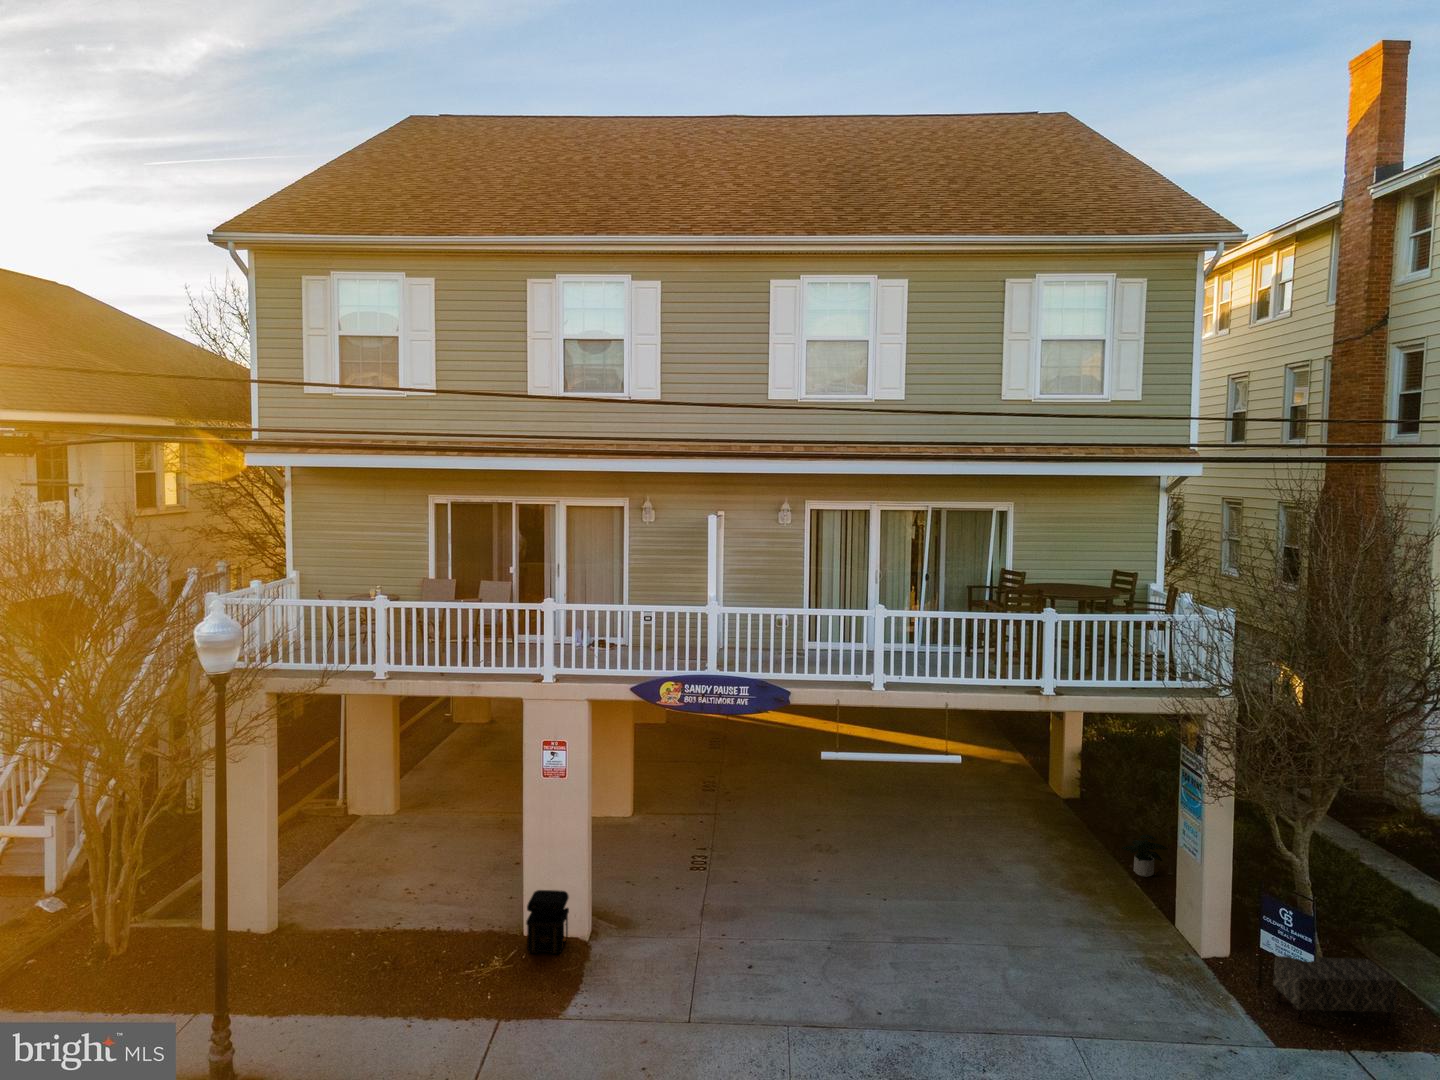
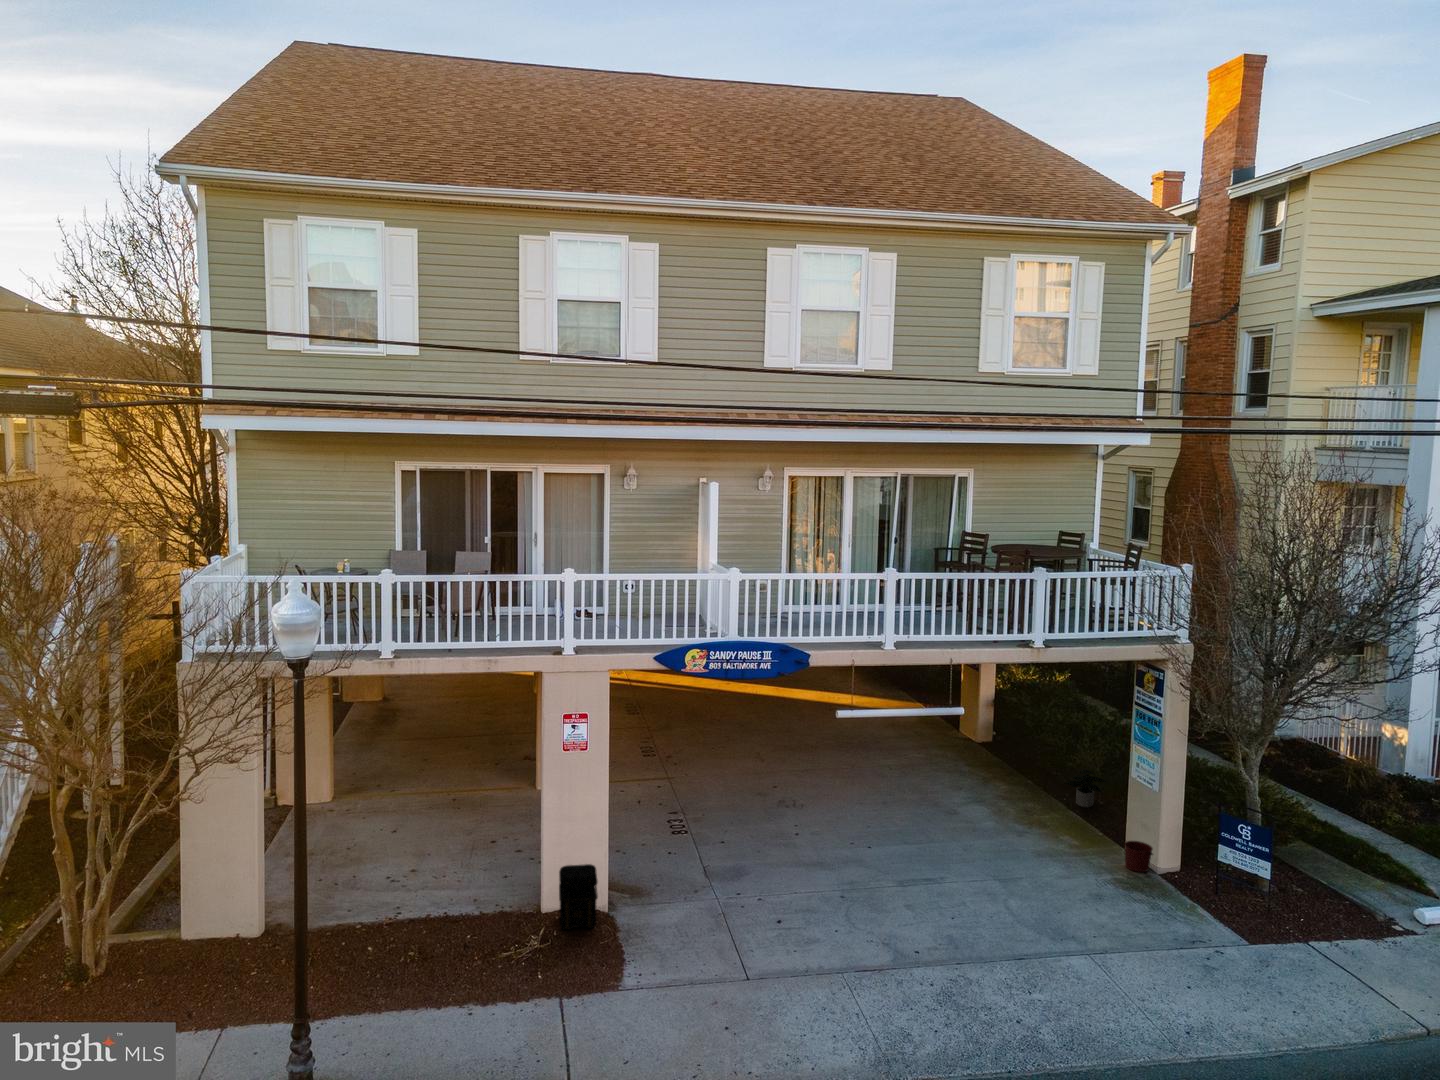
bucket: none [1157,917,1190,954] -> present [1124,841,1153,872]
bench: present [1273,956,1398,1024] -> none [1234,861,1336,920]

